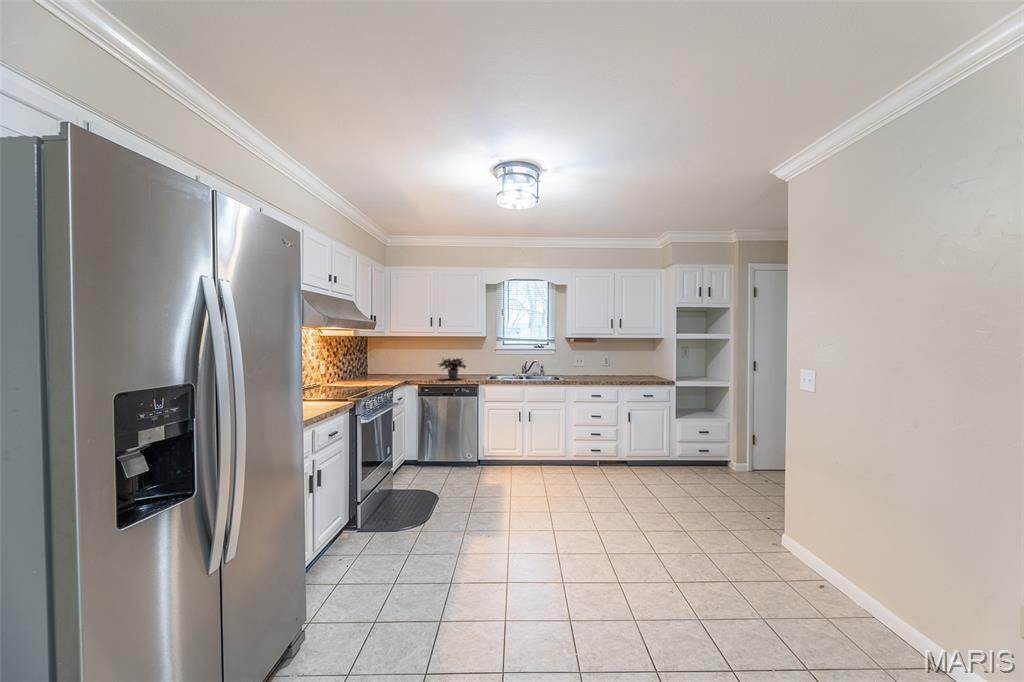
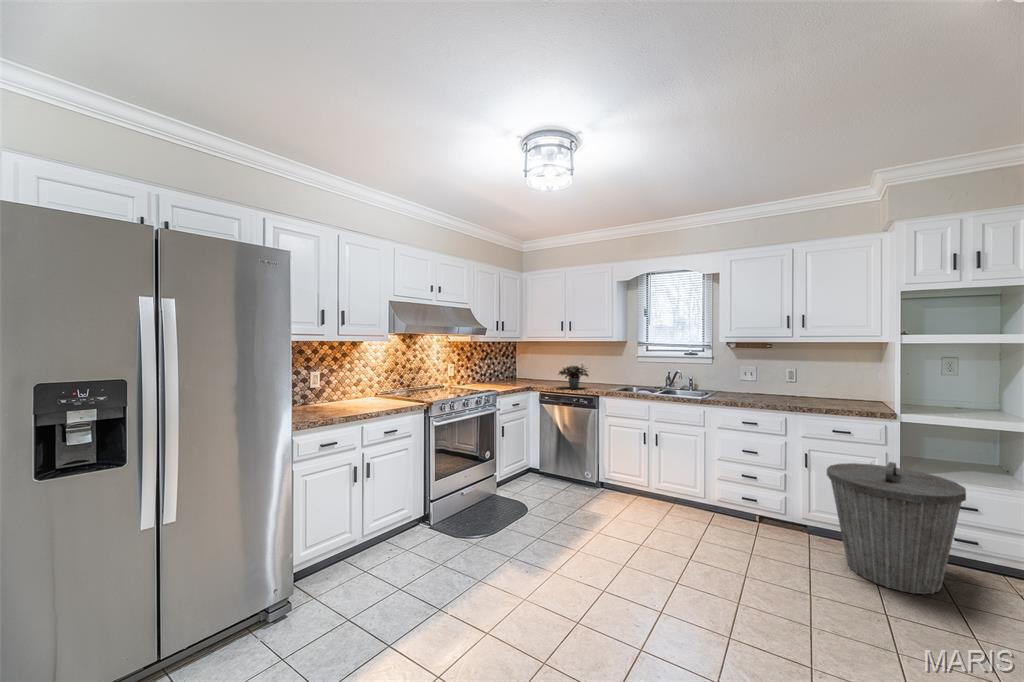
trash can: none [650,411,719,487] -> present [827,462,966,594]

